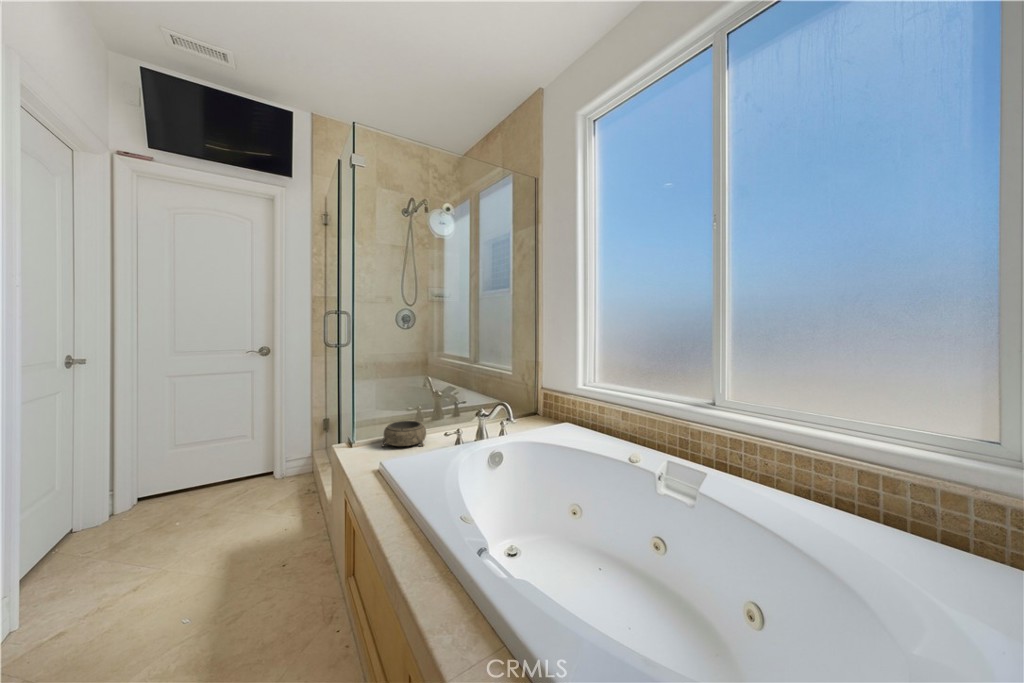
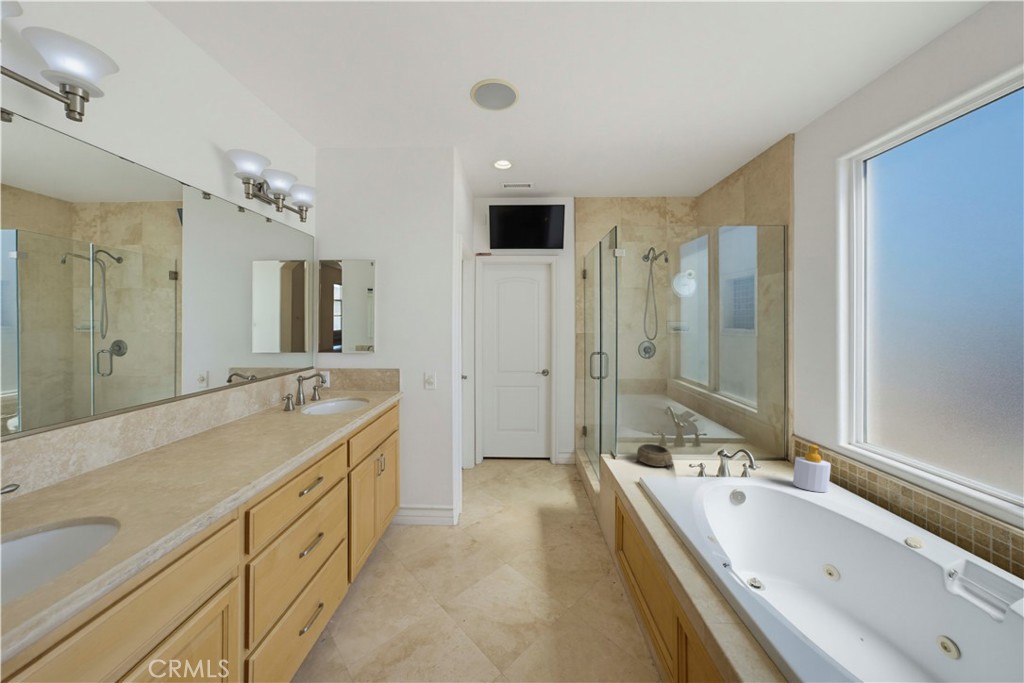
soap bottle: none [543,388,571,435] -> present [793,445,831,492]

